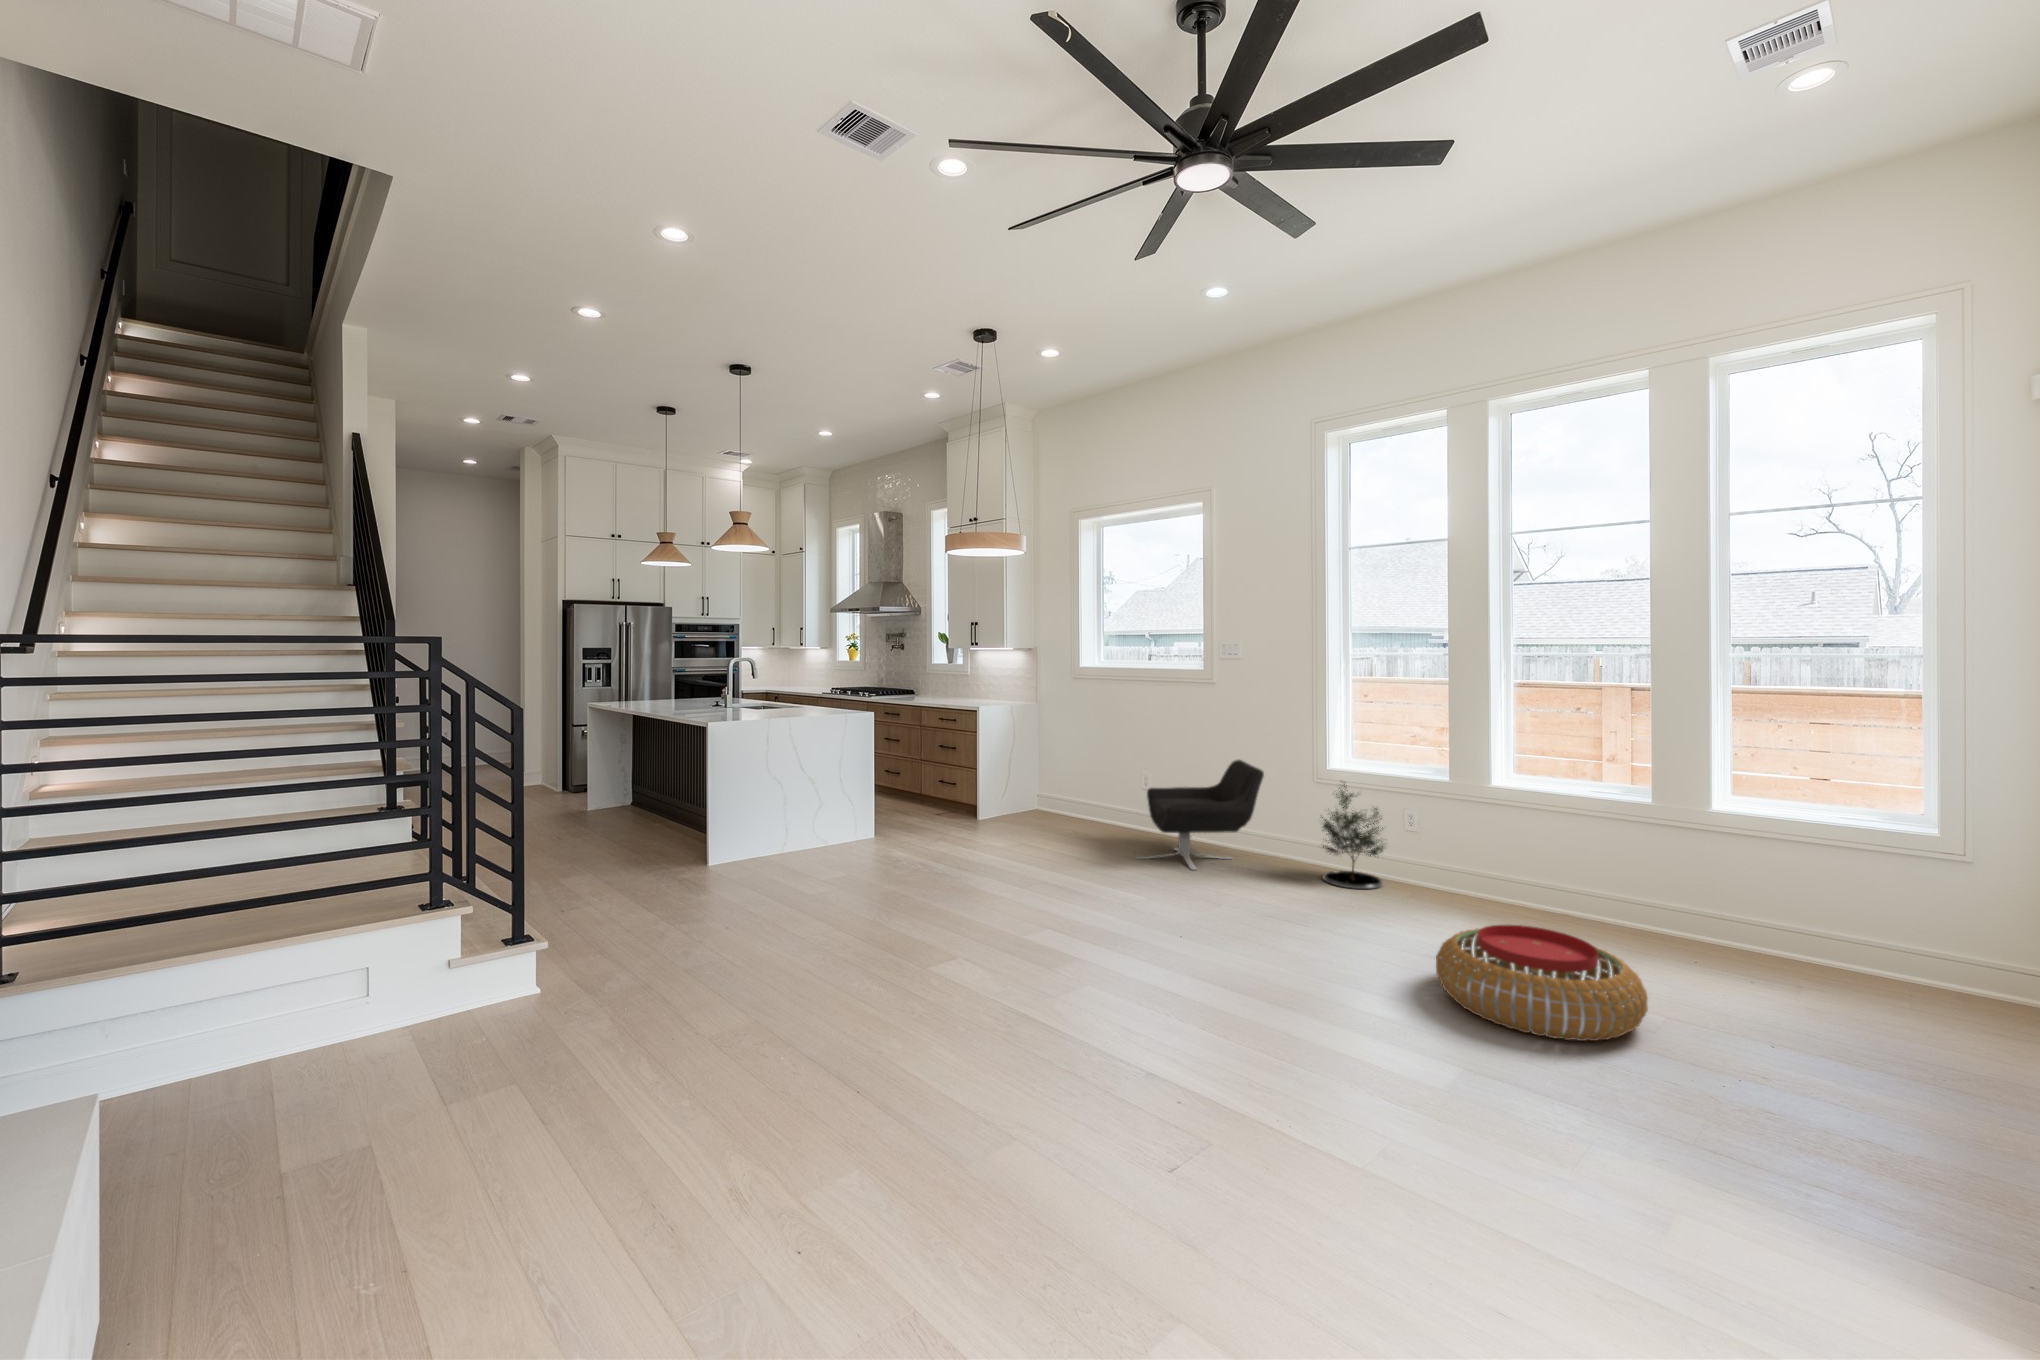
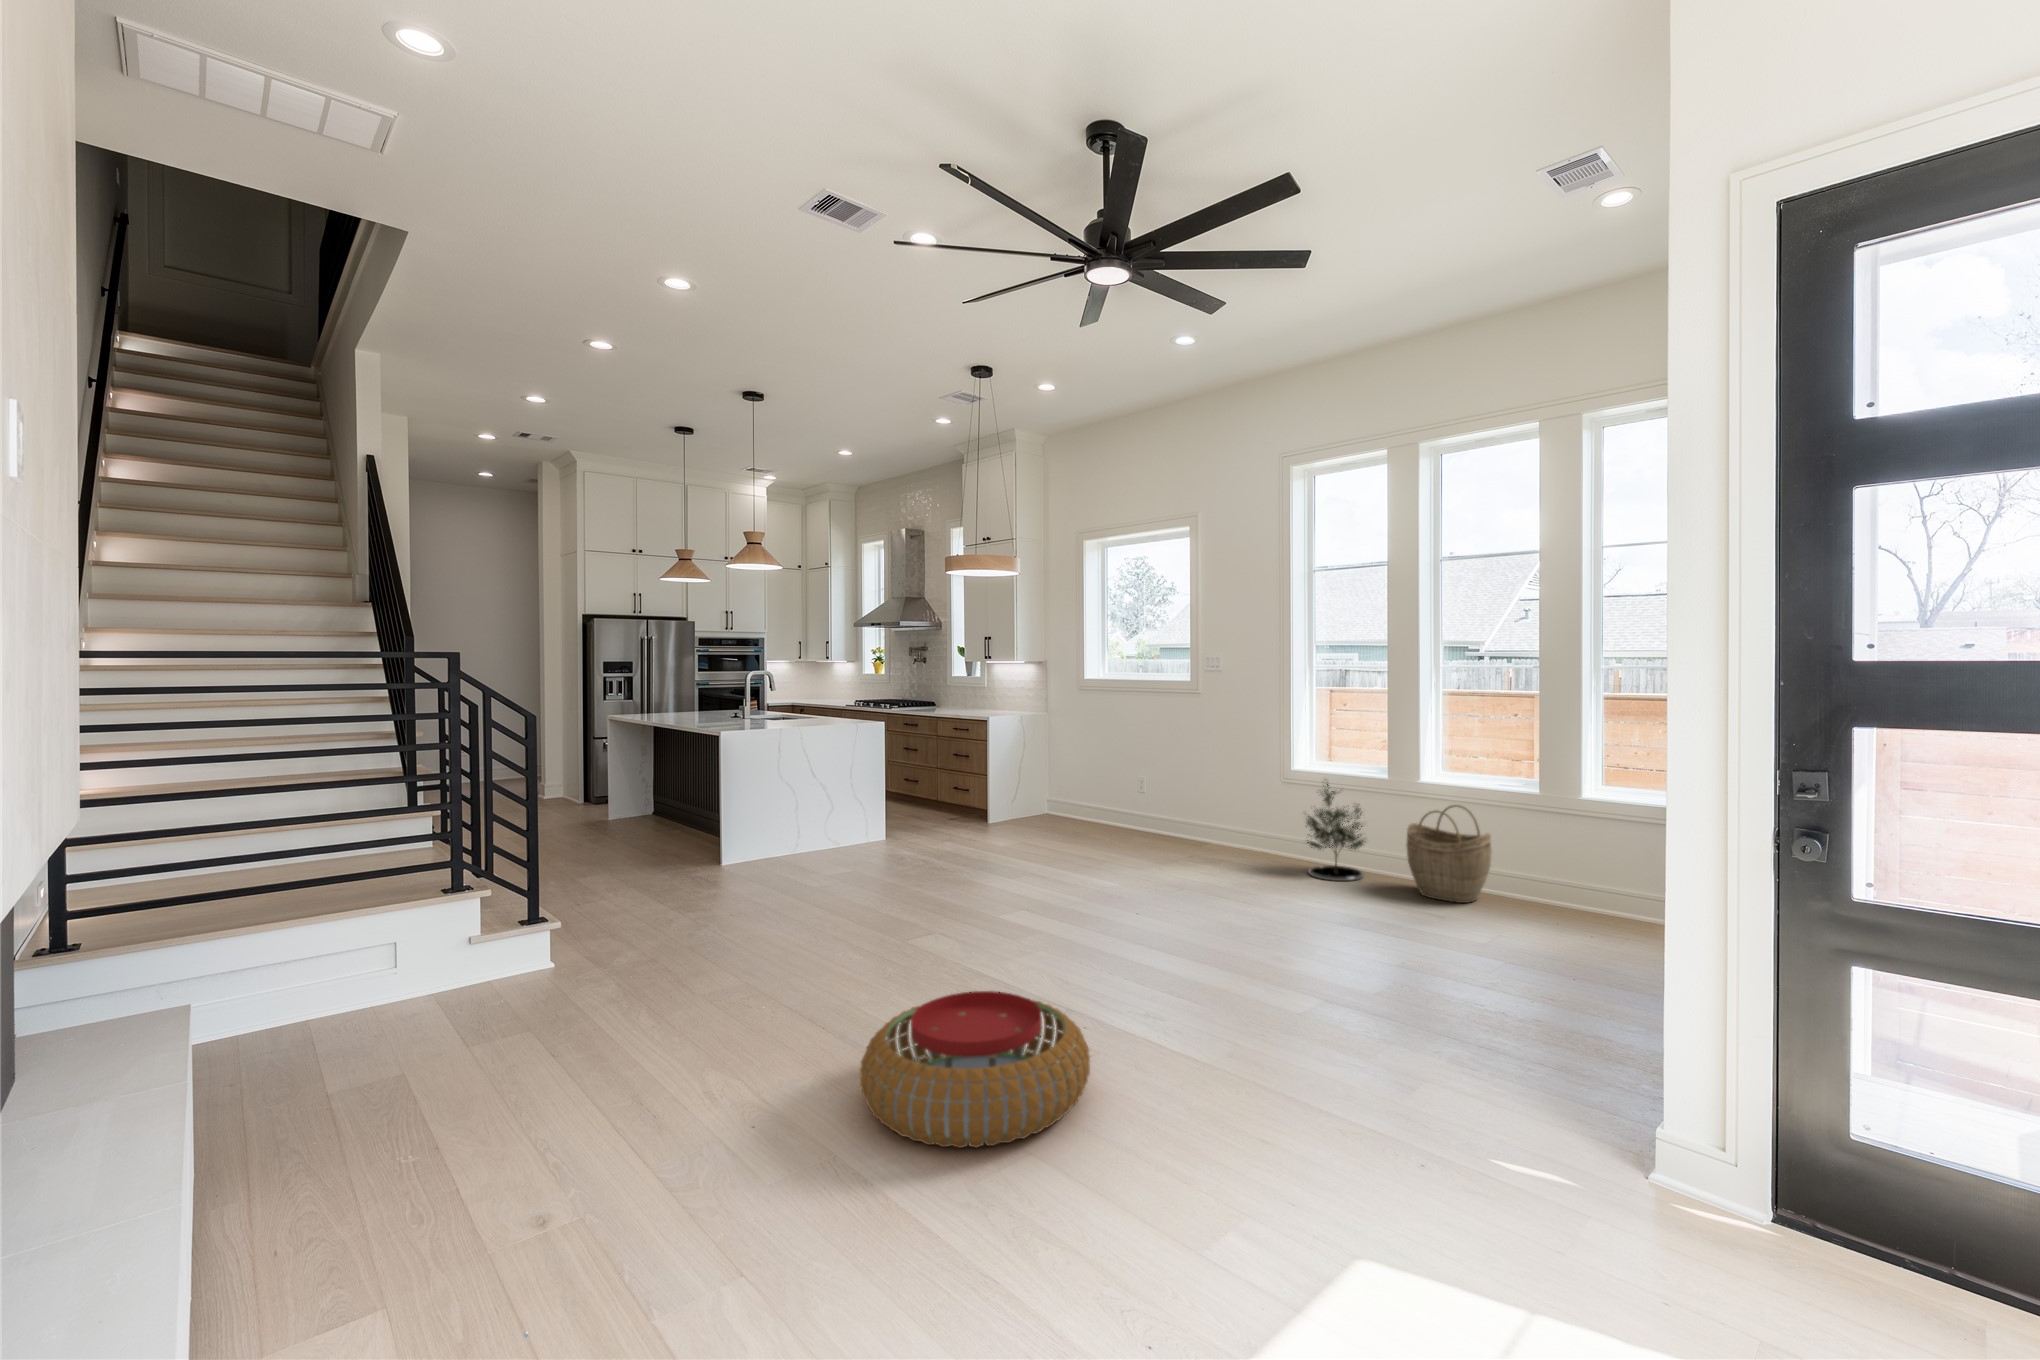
lounge chair: present [1137,760,1264,870] -> none [1136,762,1255,867]
woven basket: none [1437,812,1533,918] -> present [1407,805,1492,903]
pouf: present [1436,925,1648,1041] -> present [860,991,1090,1148]

